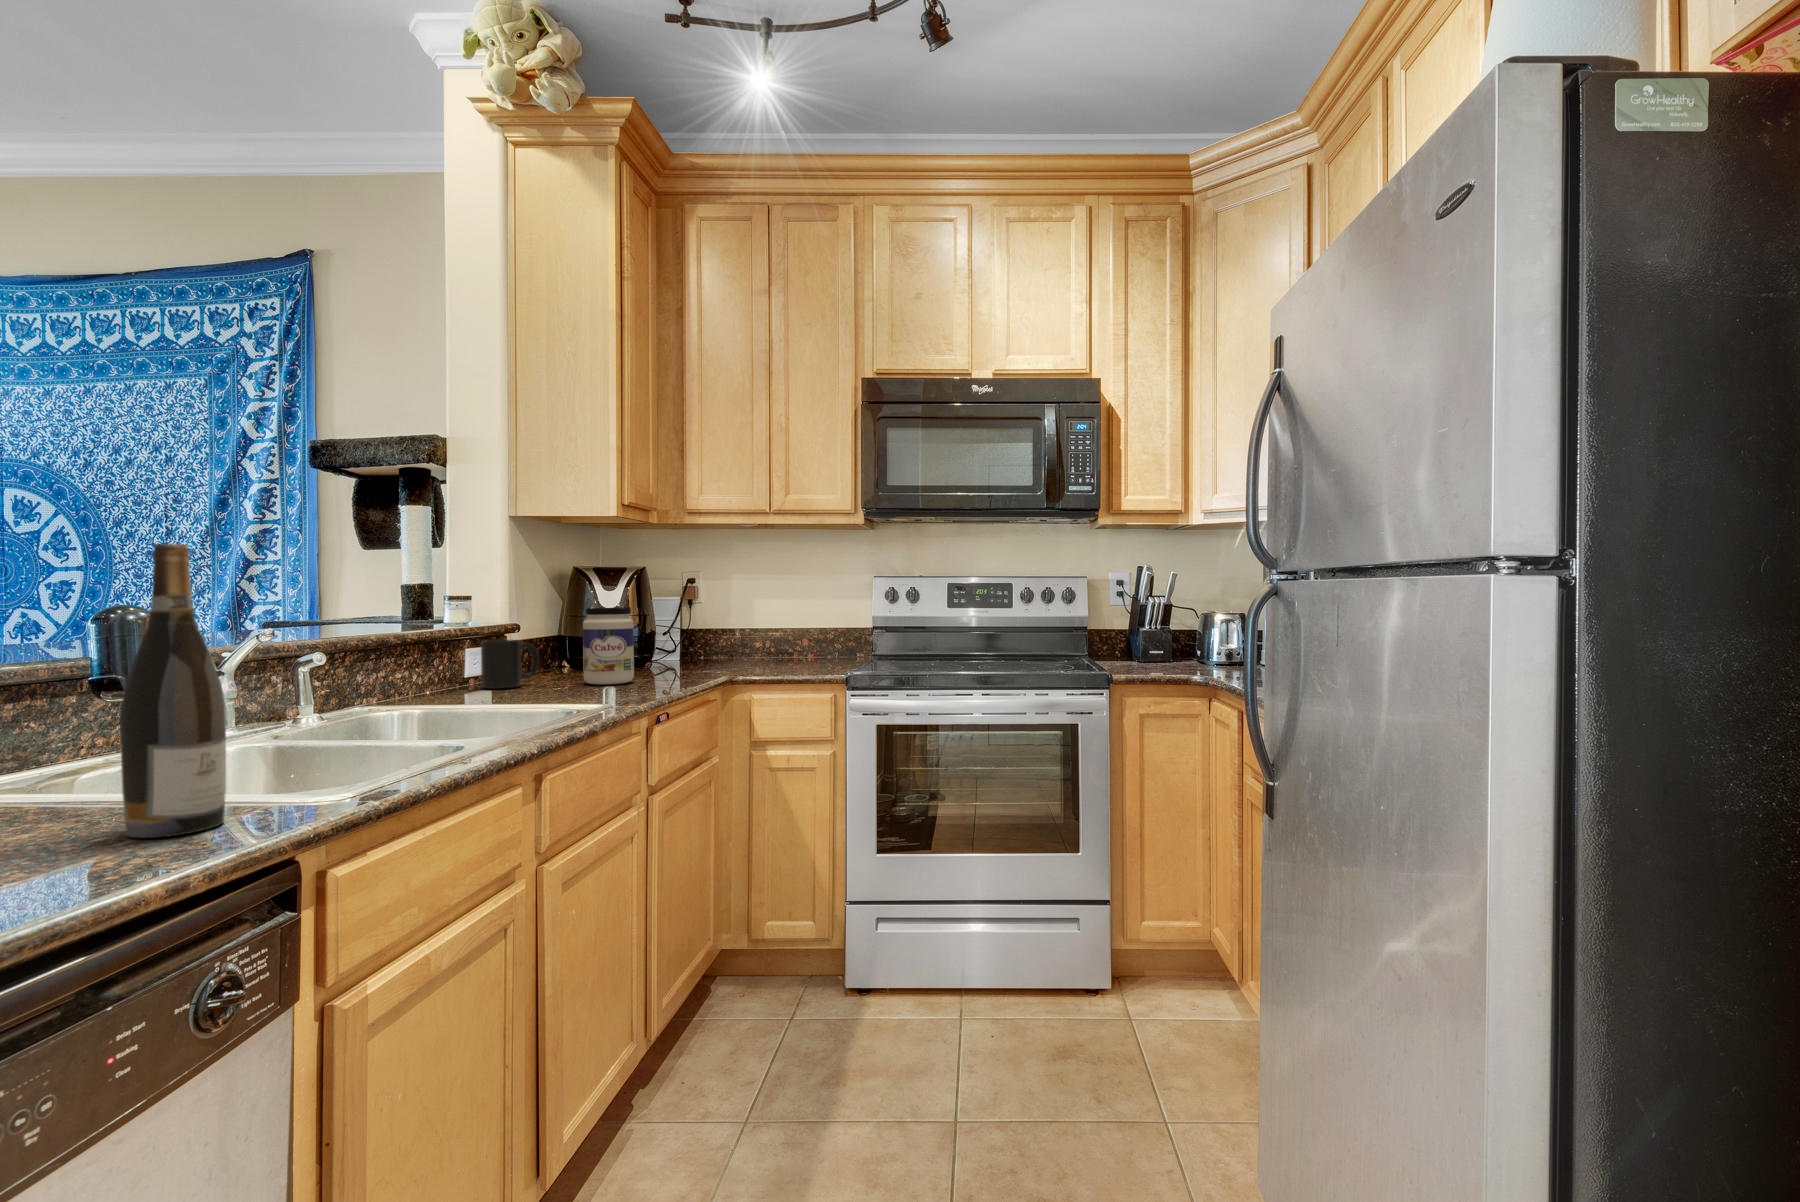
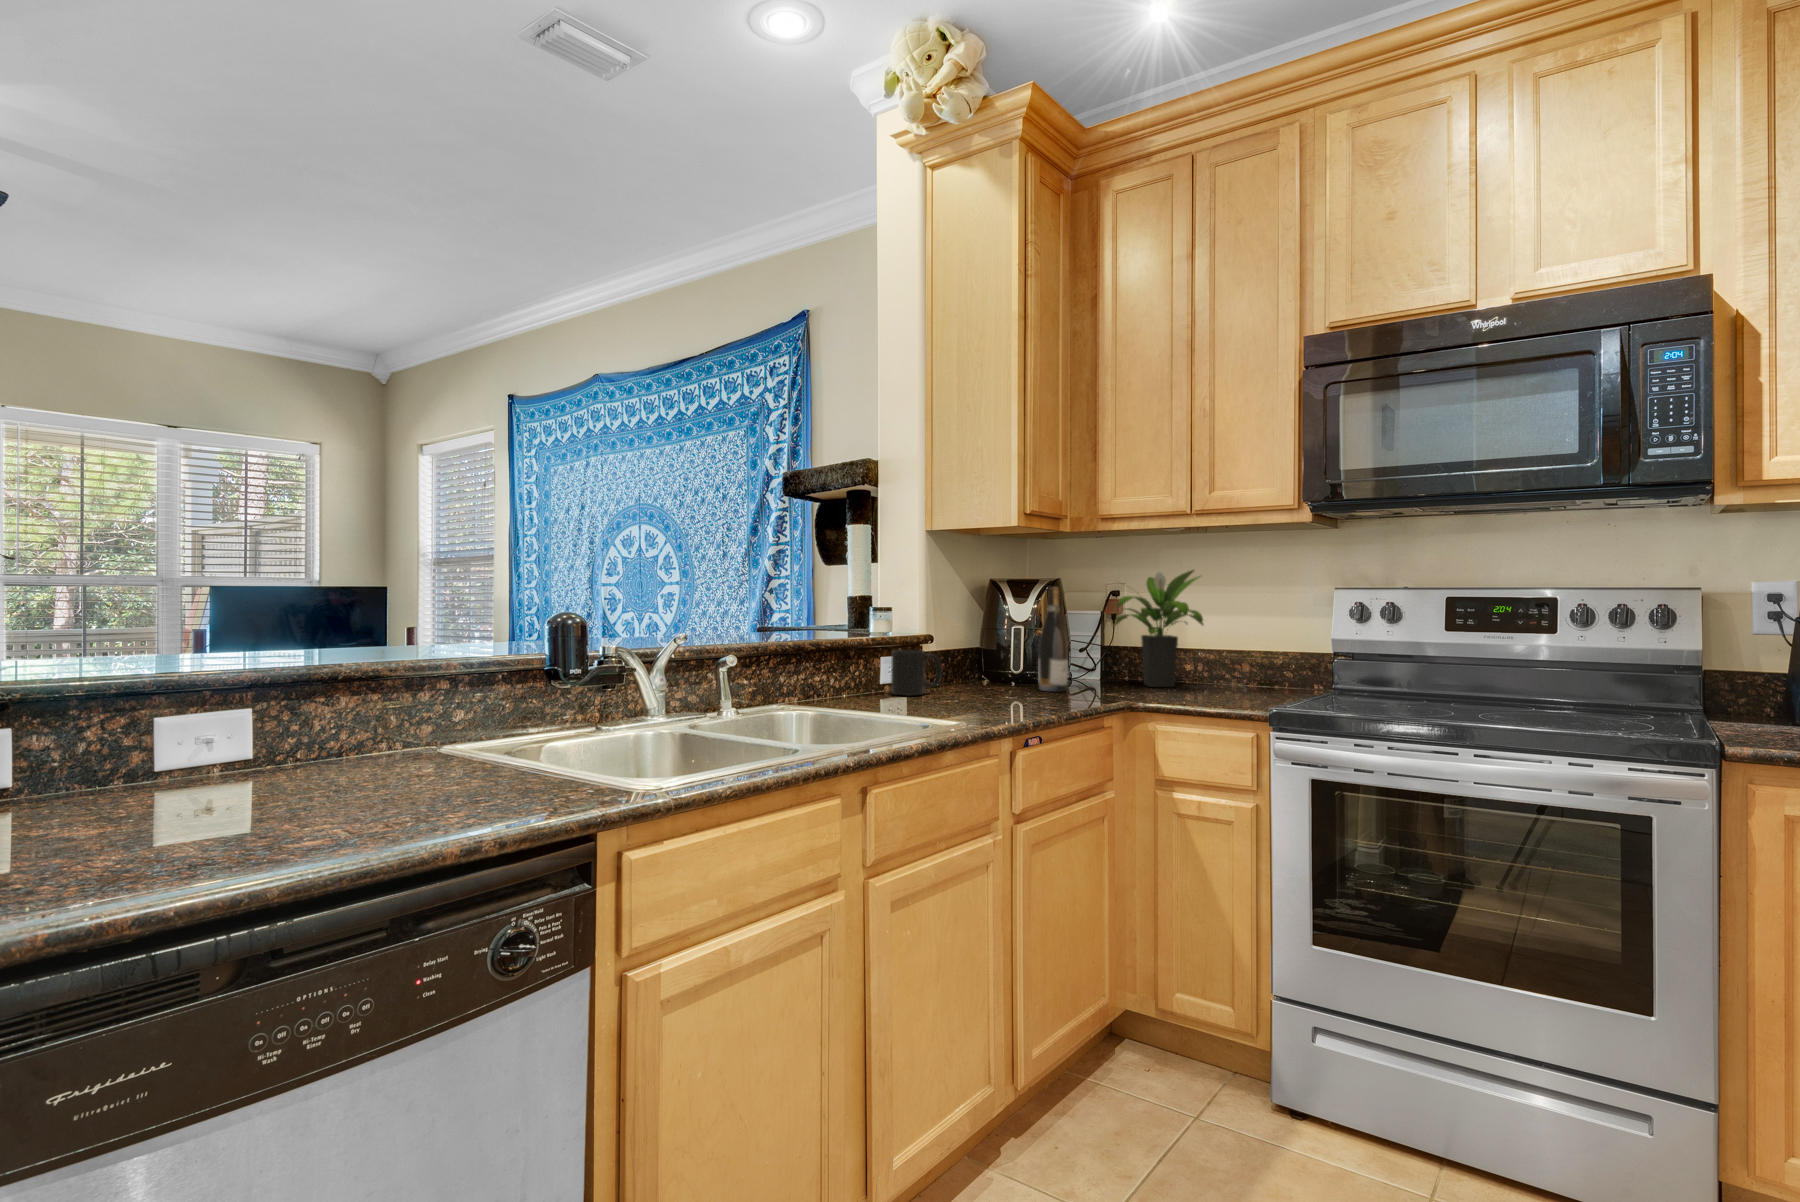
wine bottle: present [120,544,226,838] -> present [1038,587,1068,692]
potted plant: none [697,556,785,665] -> present [1115,570,1203,687]
jar: present [583,608,634,685] -> none [978,623,1026,699]

